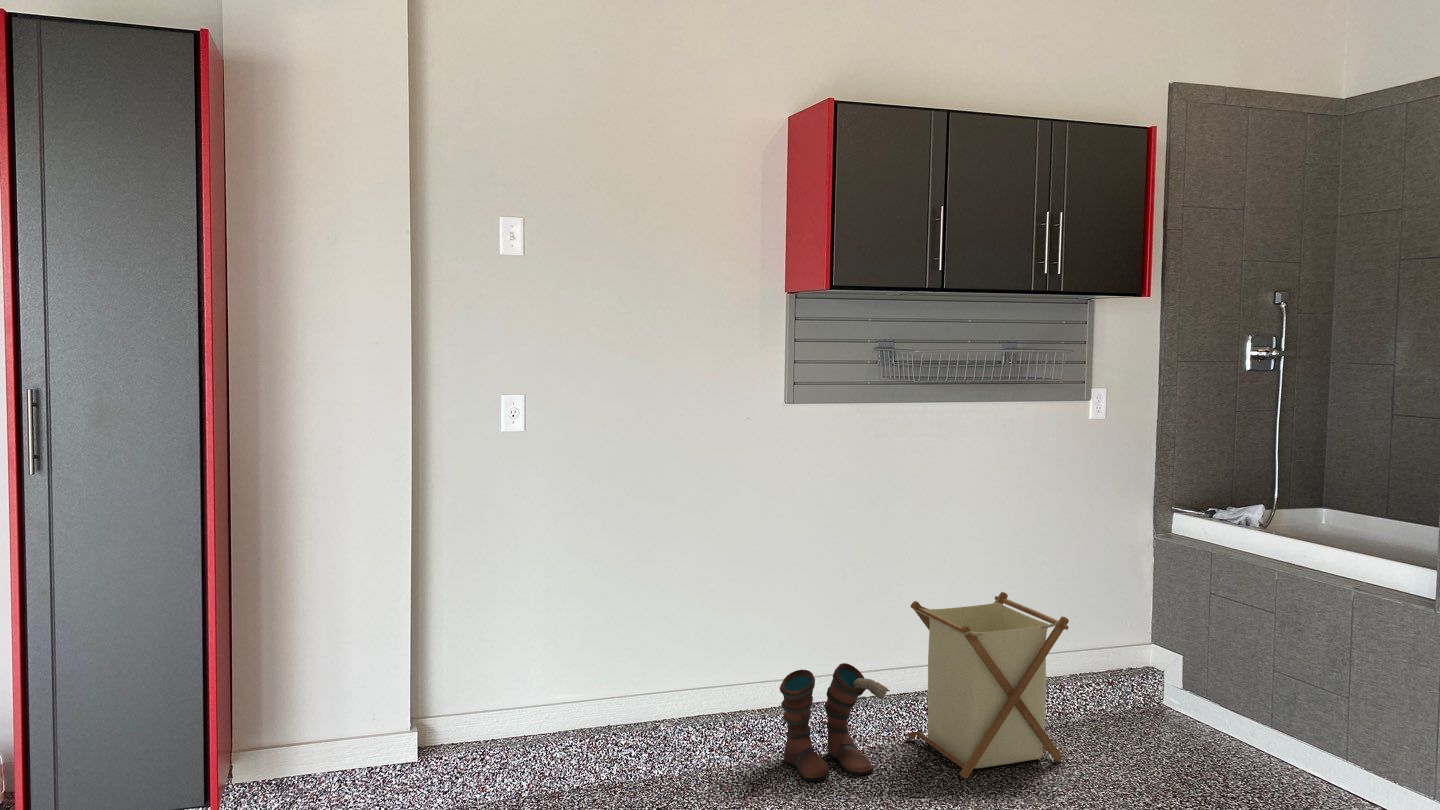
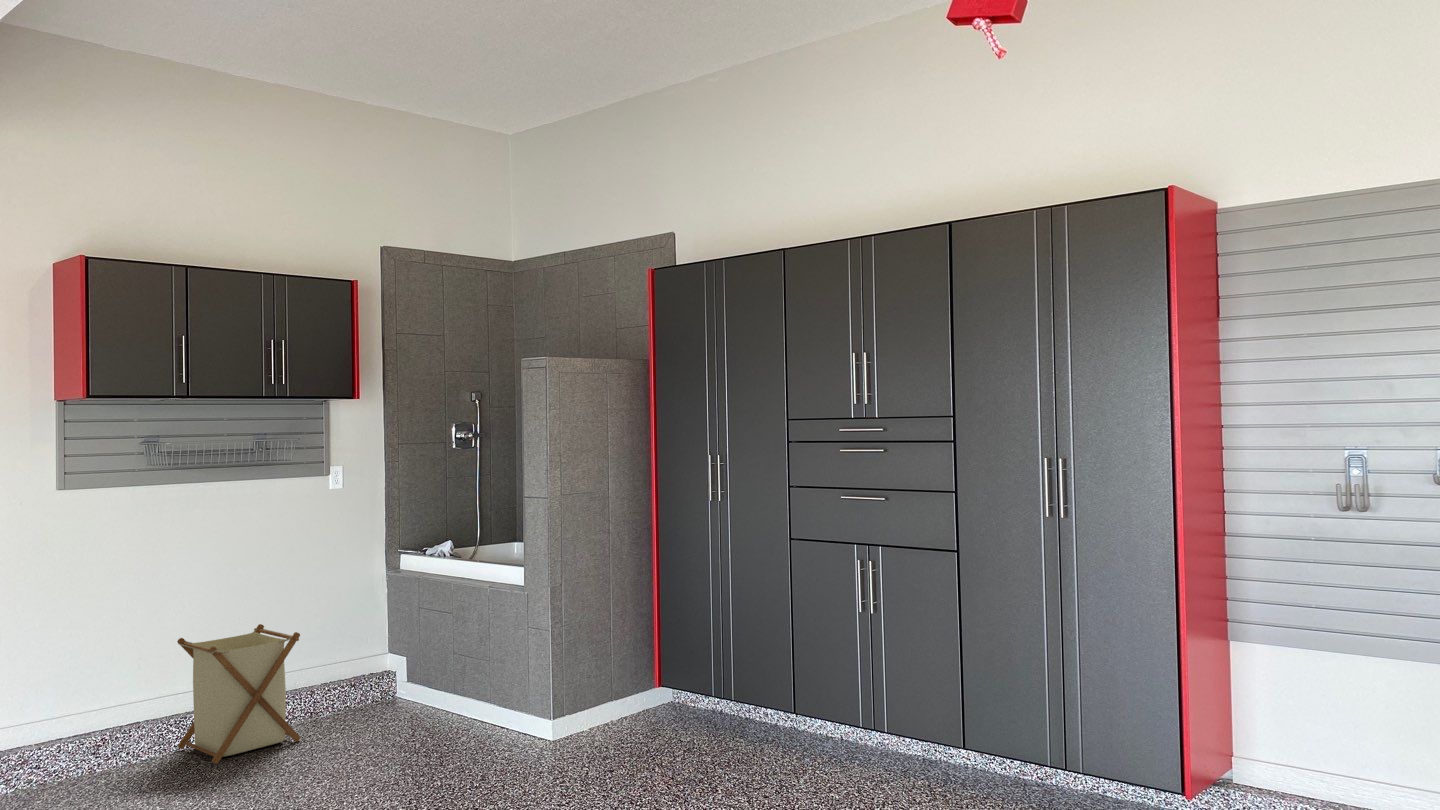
boots: present [780,663,890,781] -> none [52,694,154,789]

